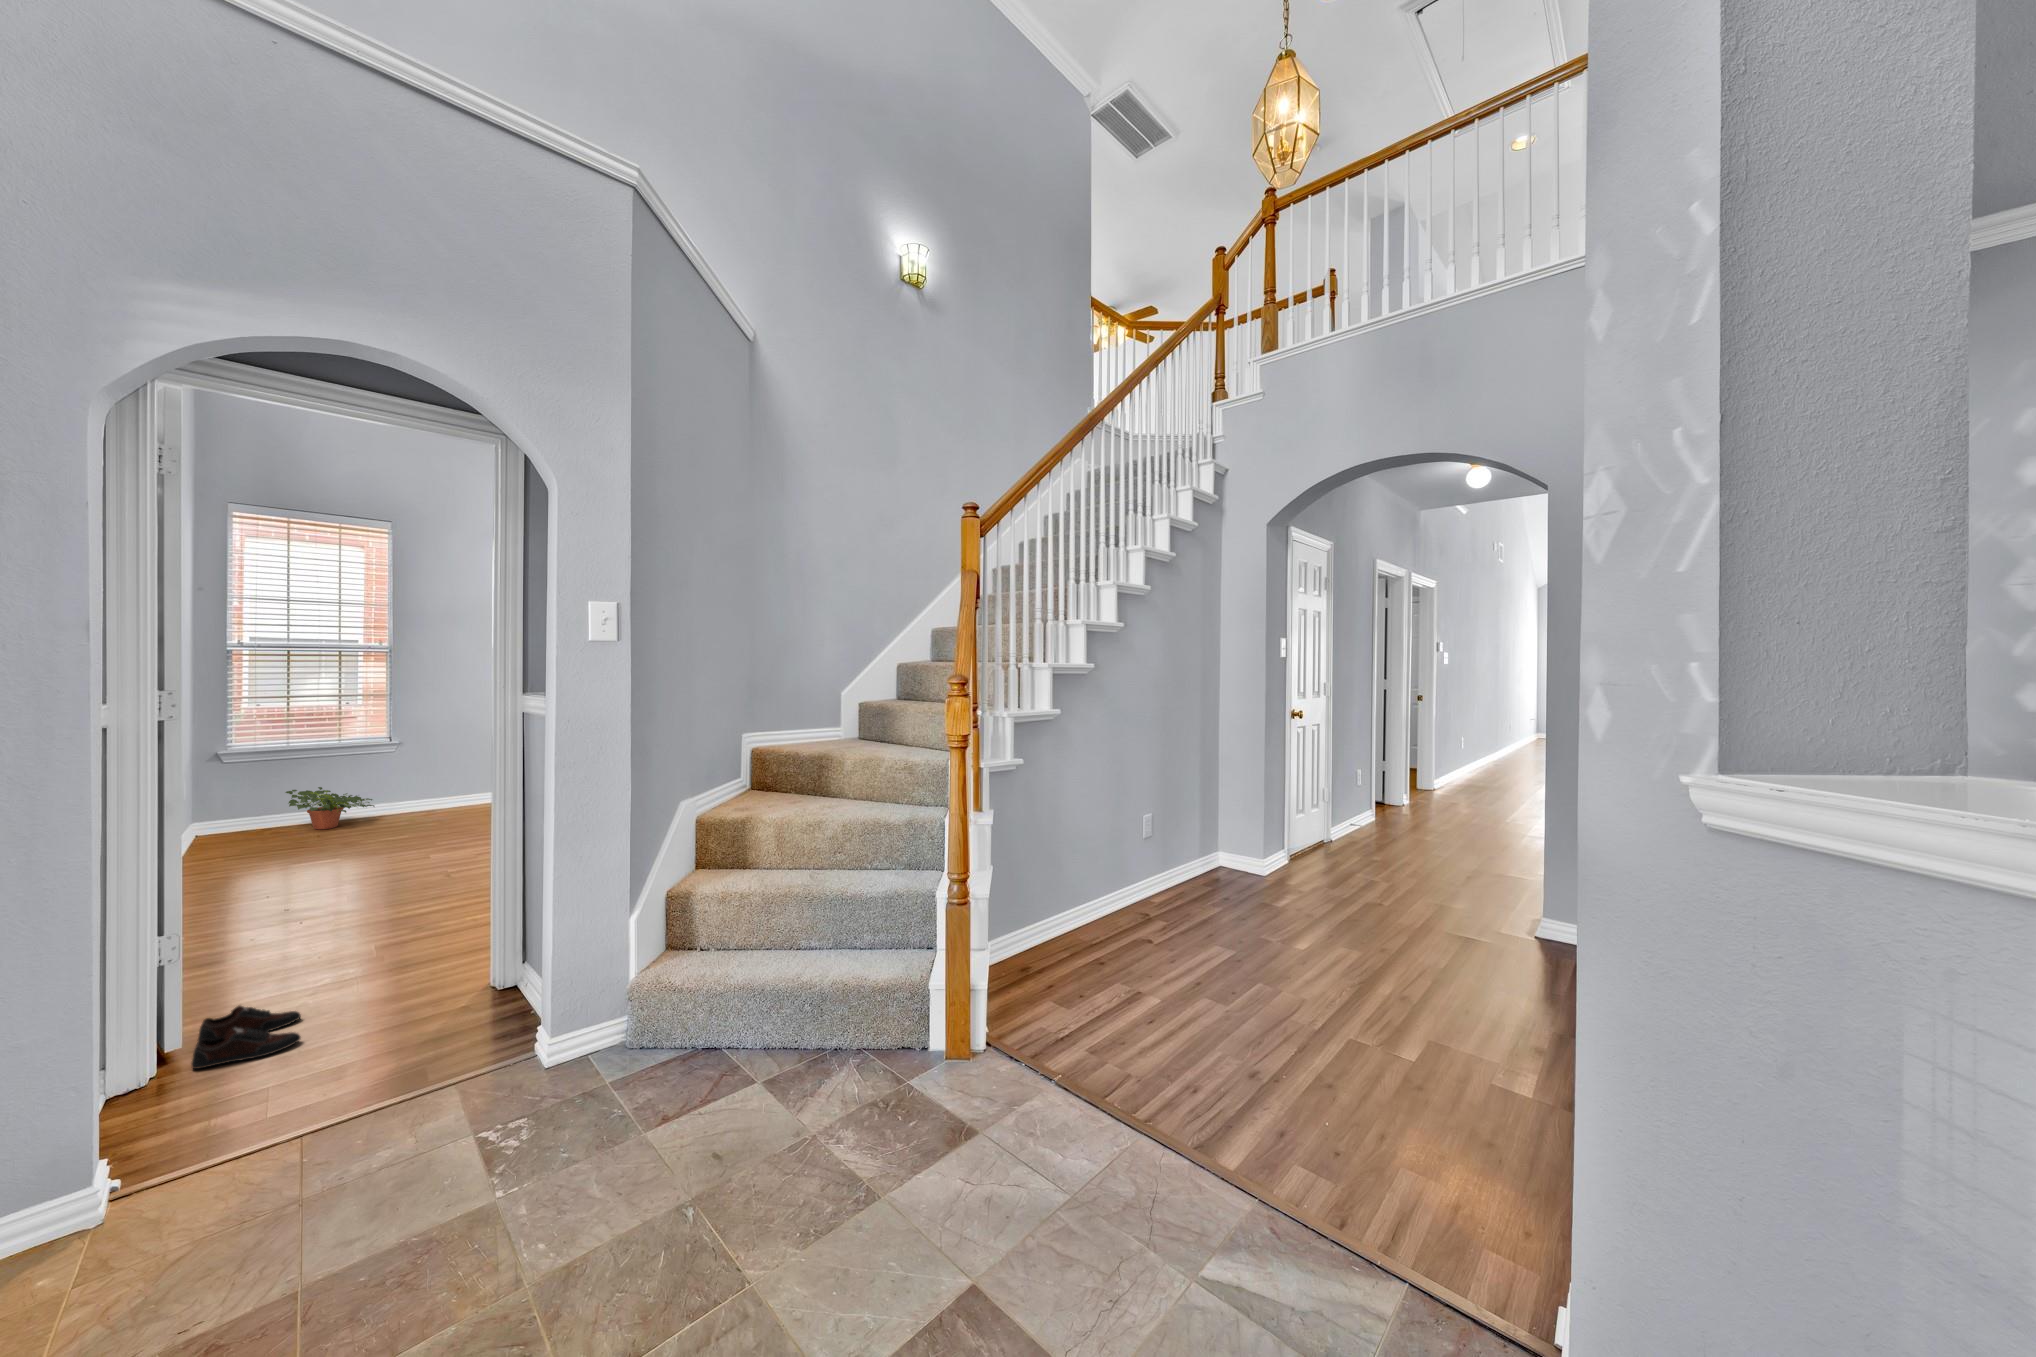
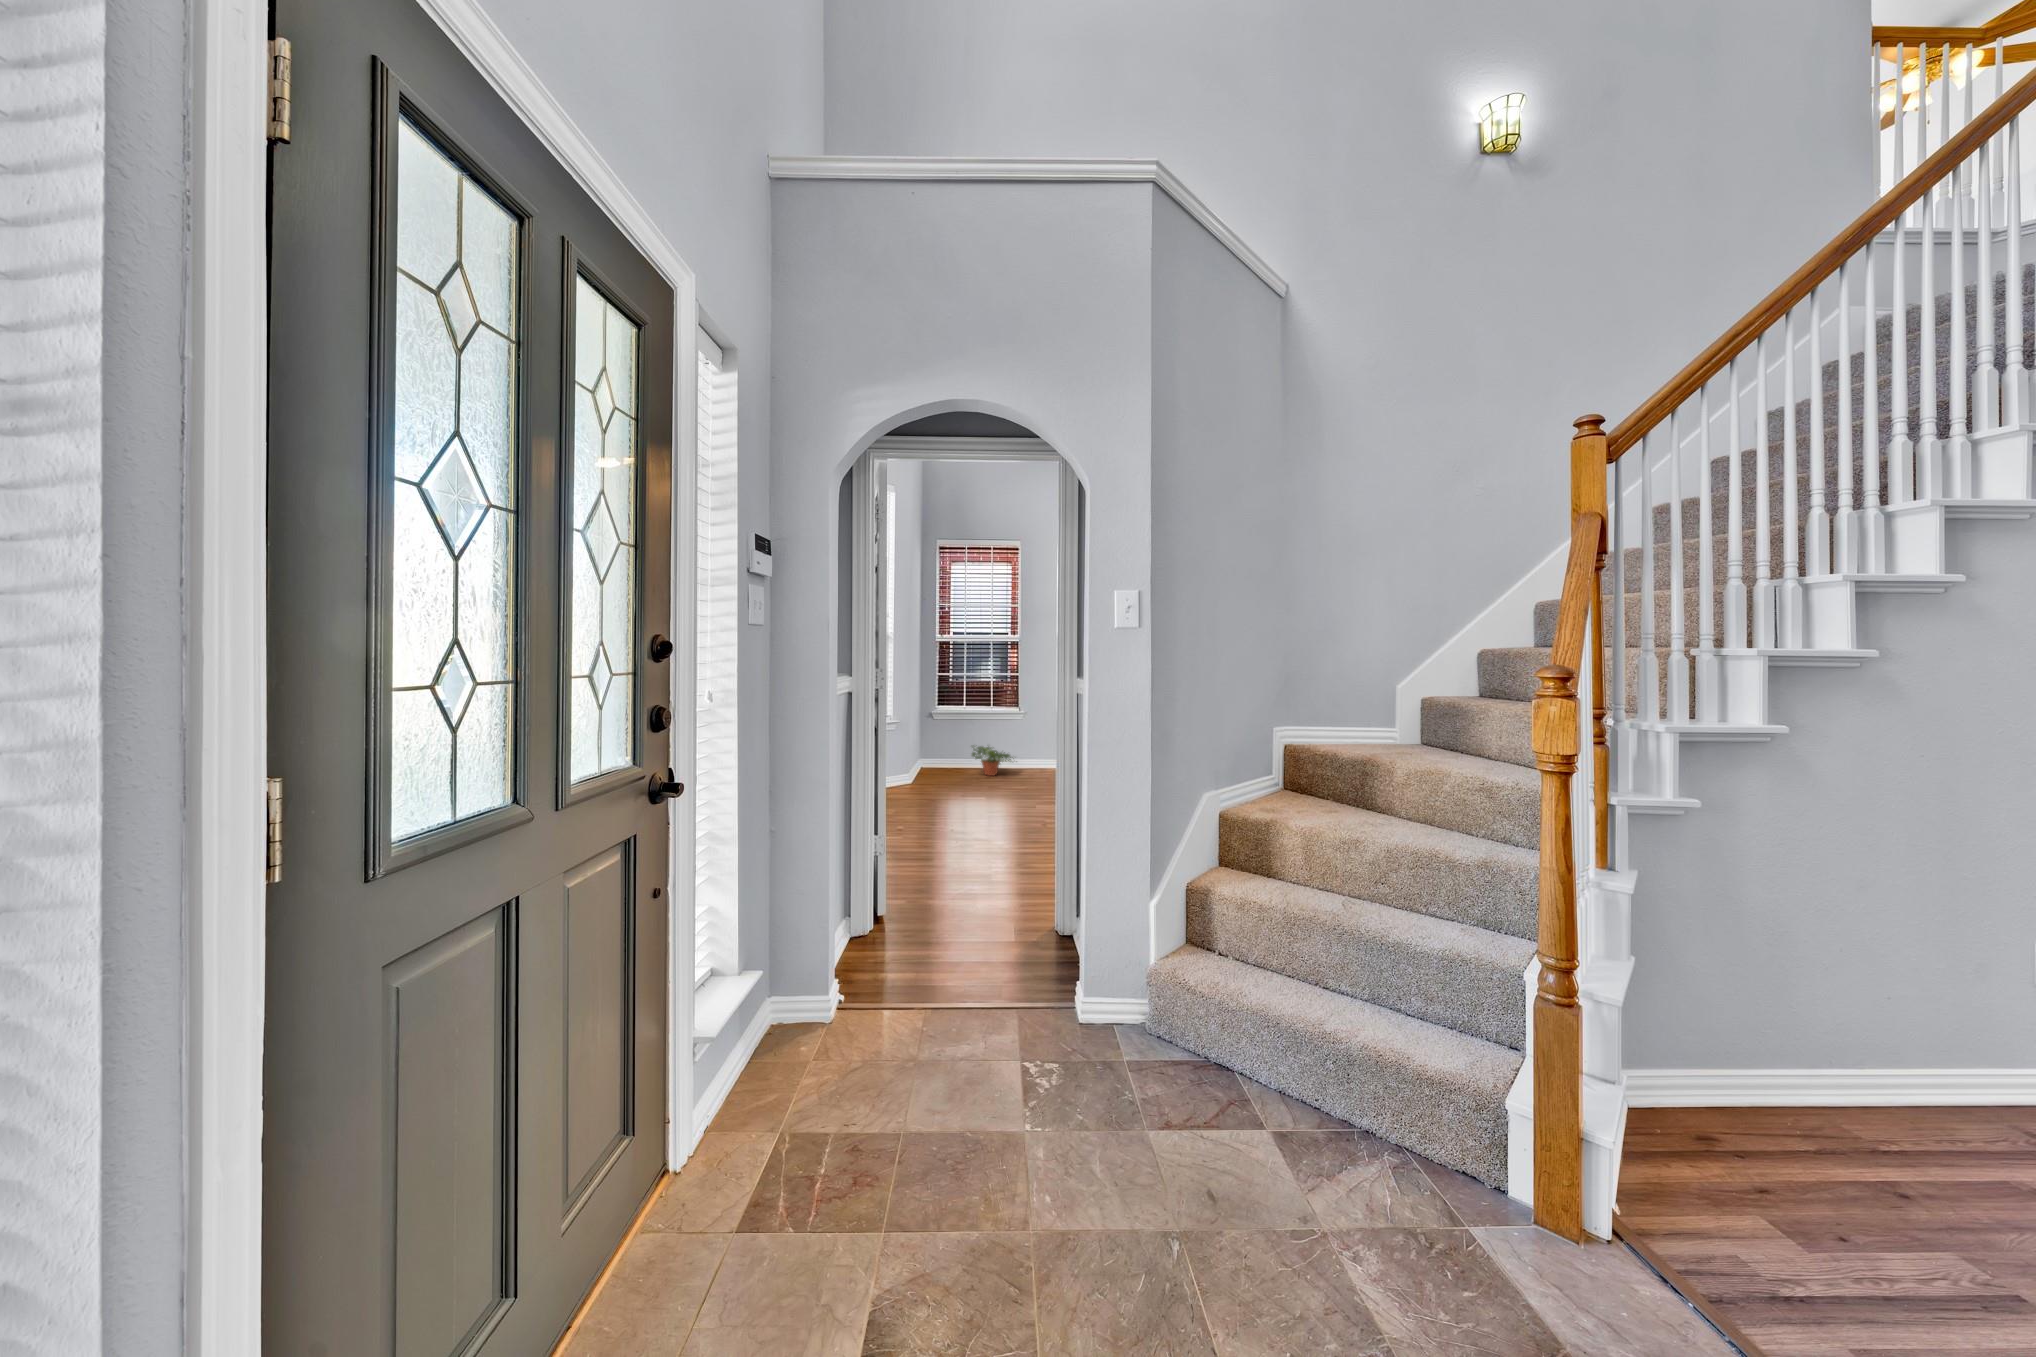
shoe: present [192,1006,301,1069] -> none [886,900,944,942]

